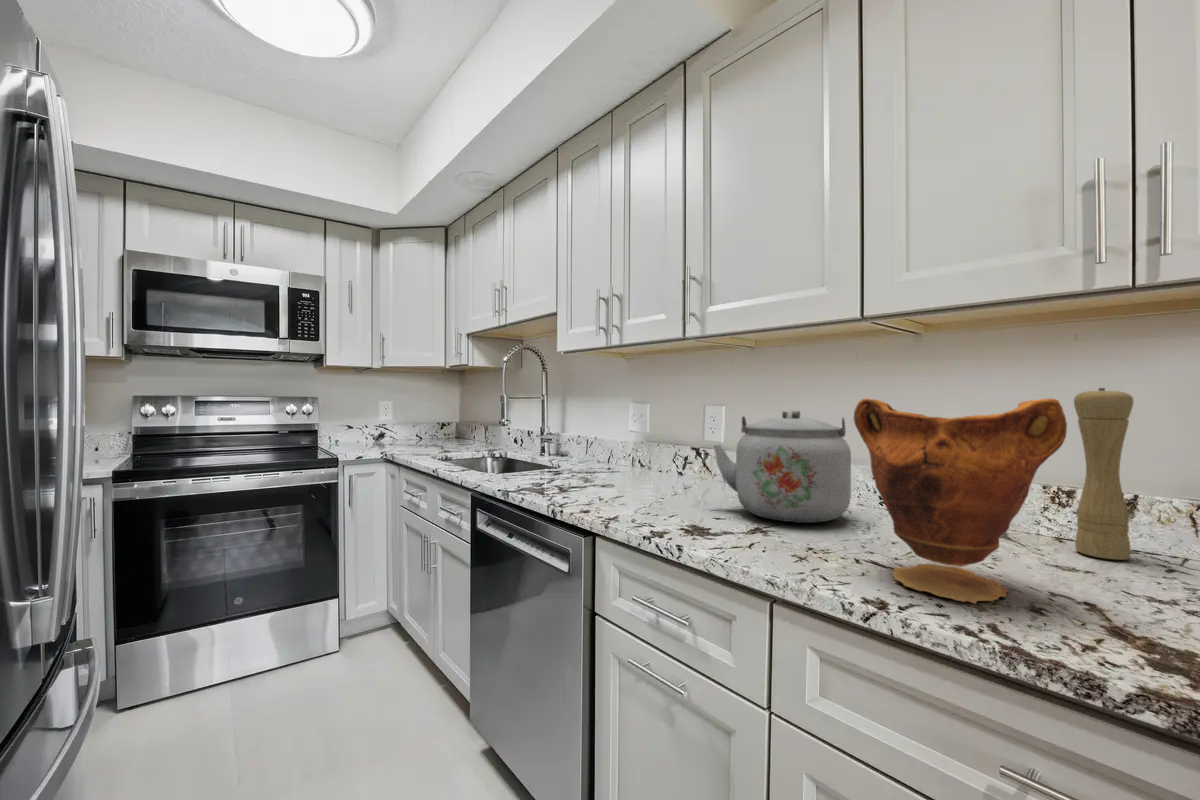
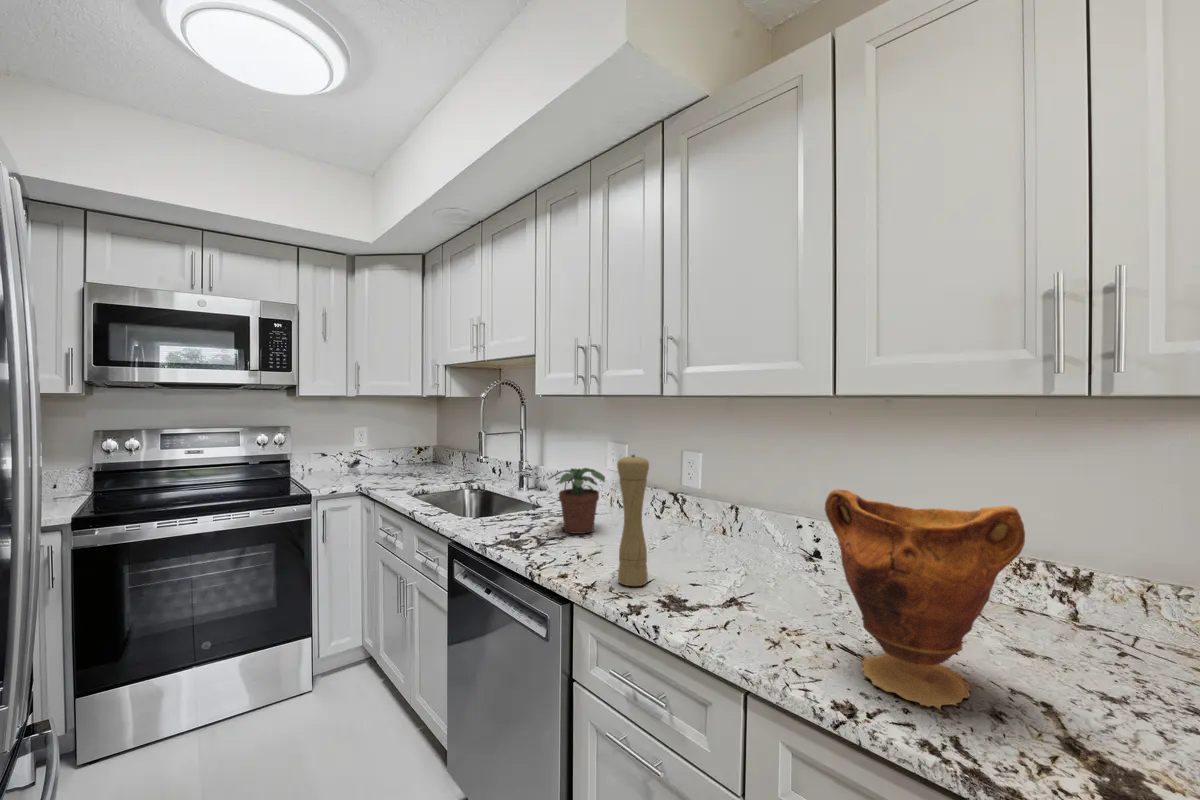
pepper mill: present [1074,388,1133,560] -> present [617,455,649,586]
kettle: present [713,410,851,523] -> none [689,475,823,591]
potted plant: none [569,420,627,484] -> present [548,468,605,534]

